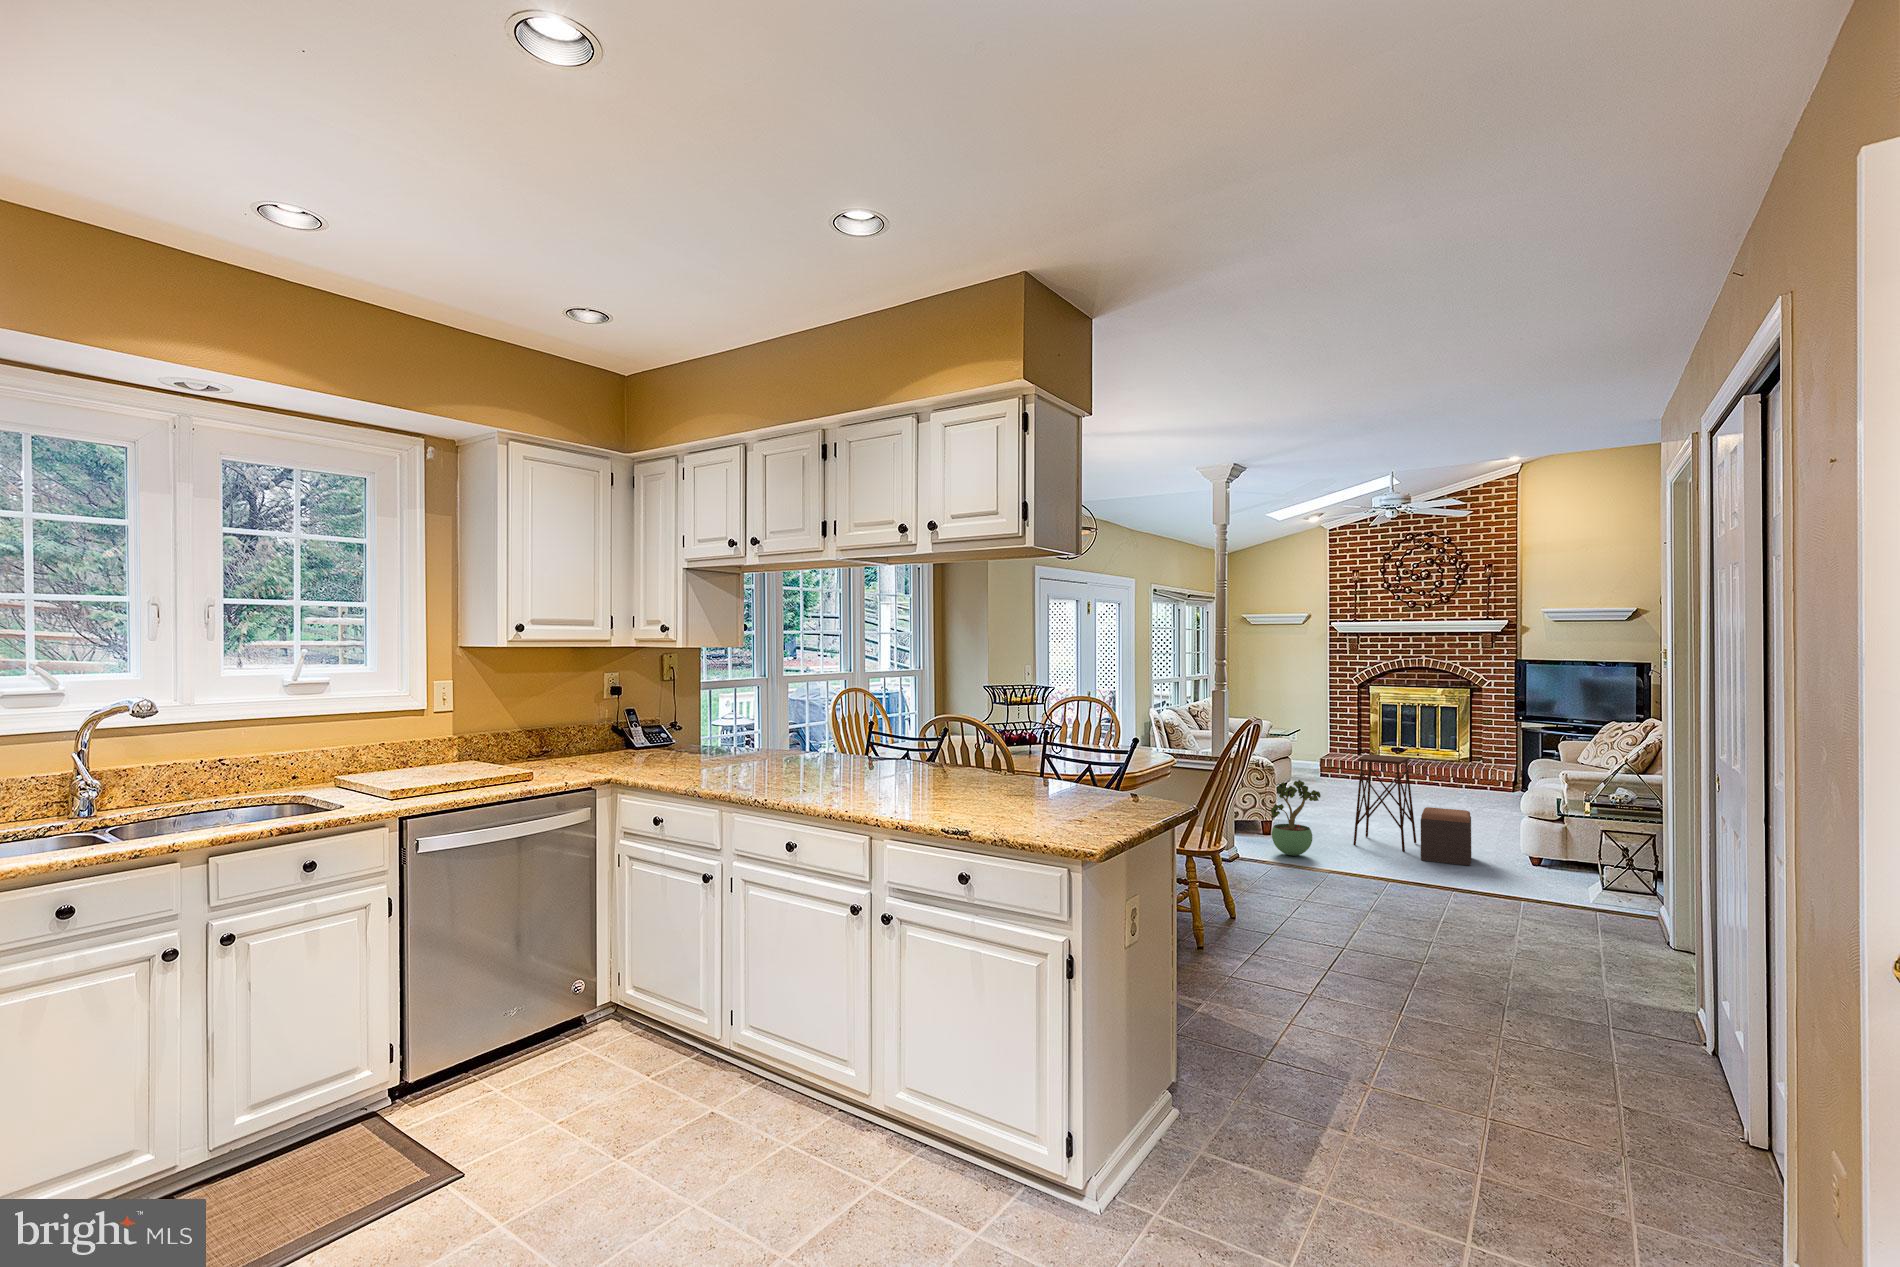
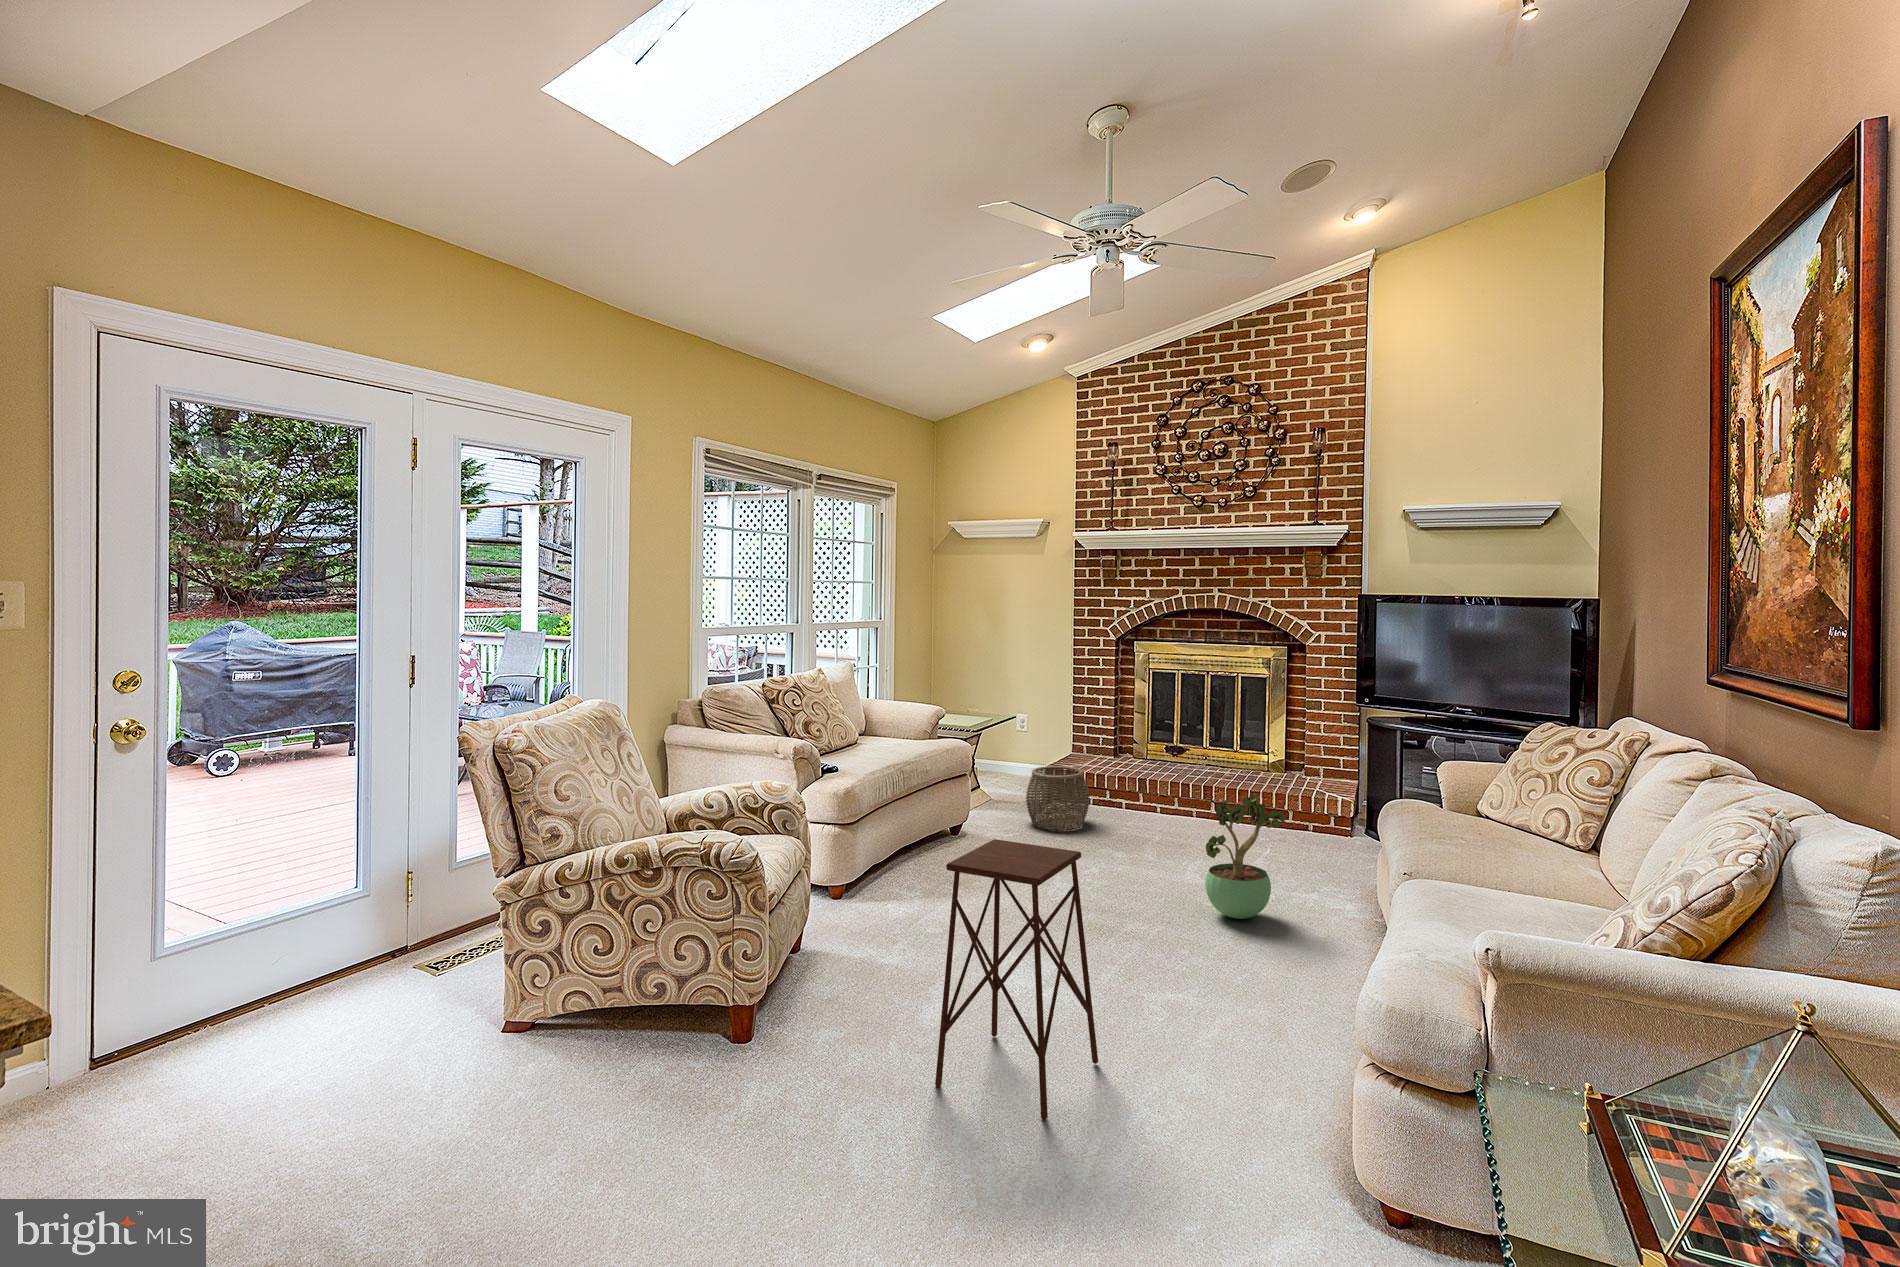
woven basket: none [1318,754,1356,788] -> present [1026,766,1090,830]
potted plant: present [1271,780,1321,856] -> present [1205,794,1285,919]
footstool: present [1420,807,1471,866] -> none [1064,1004,1209,1212]

